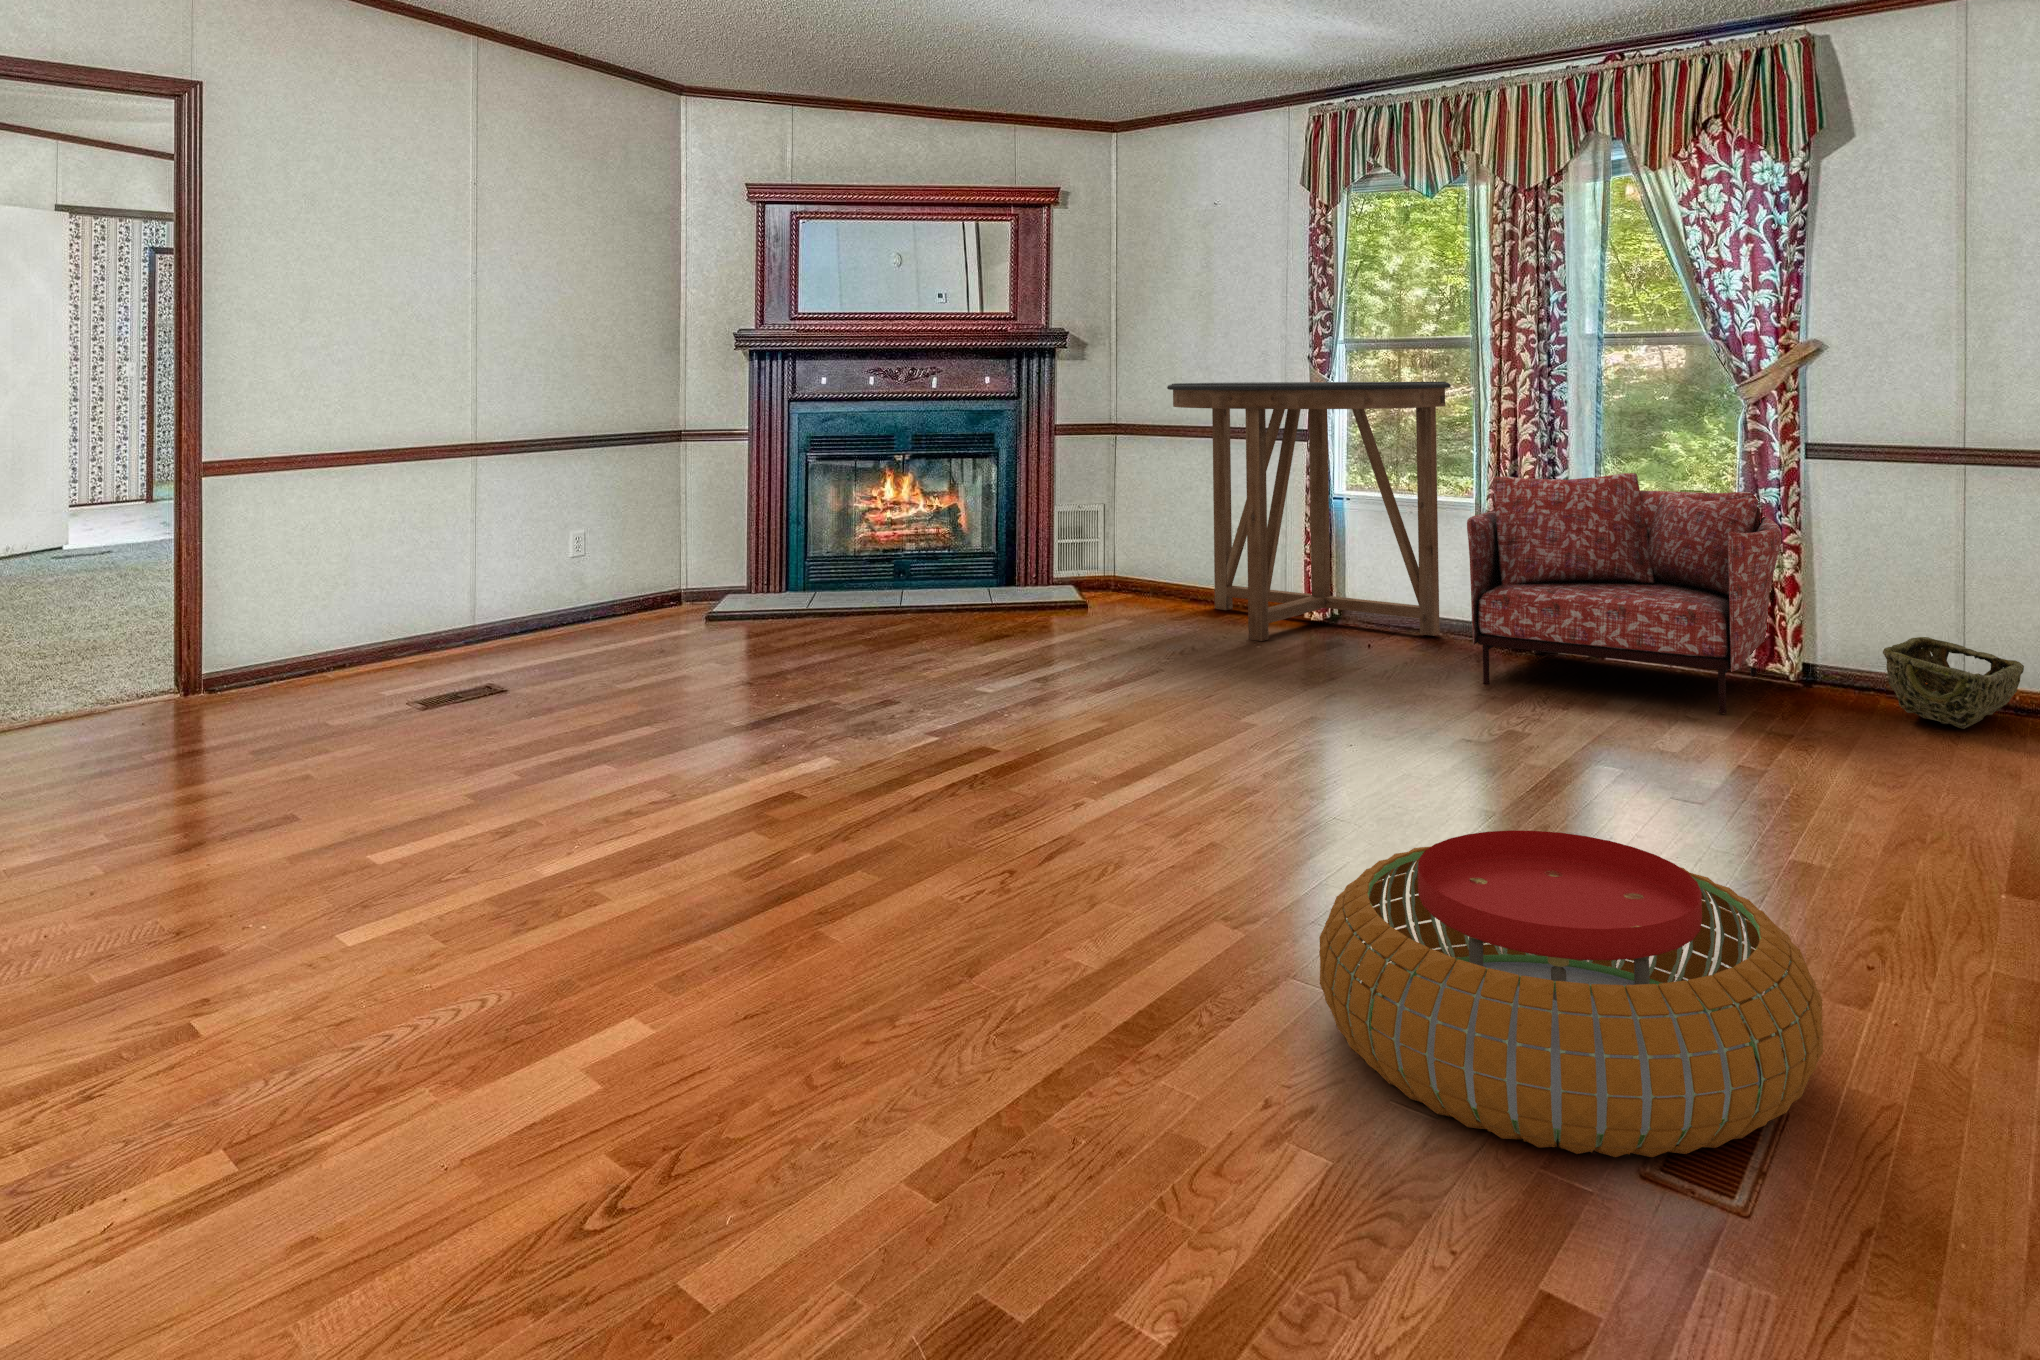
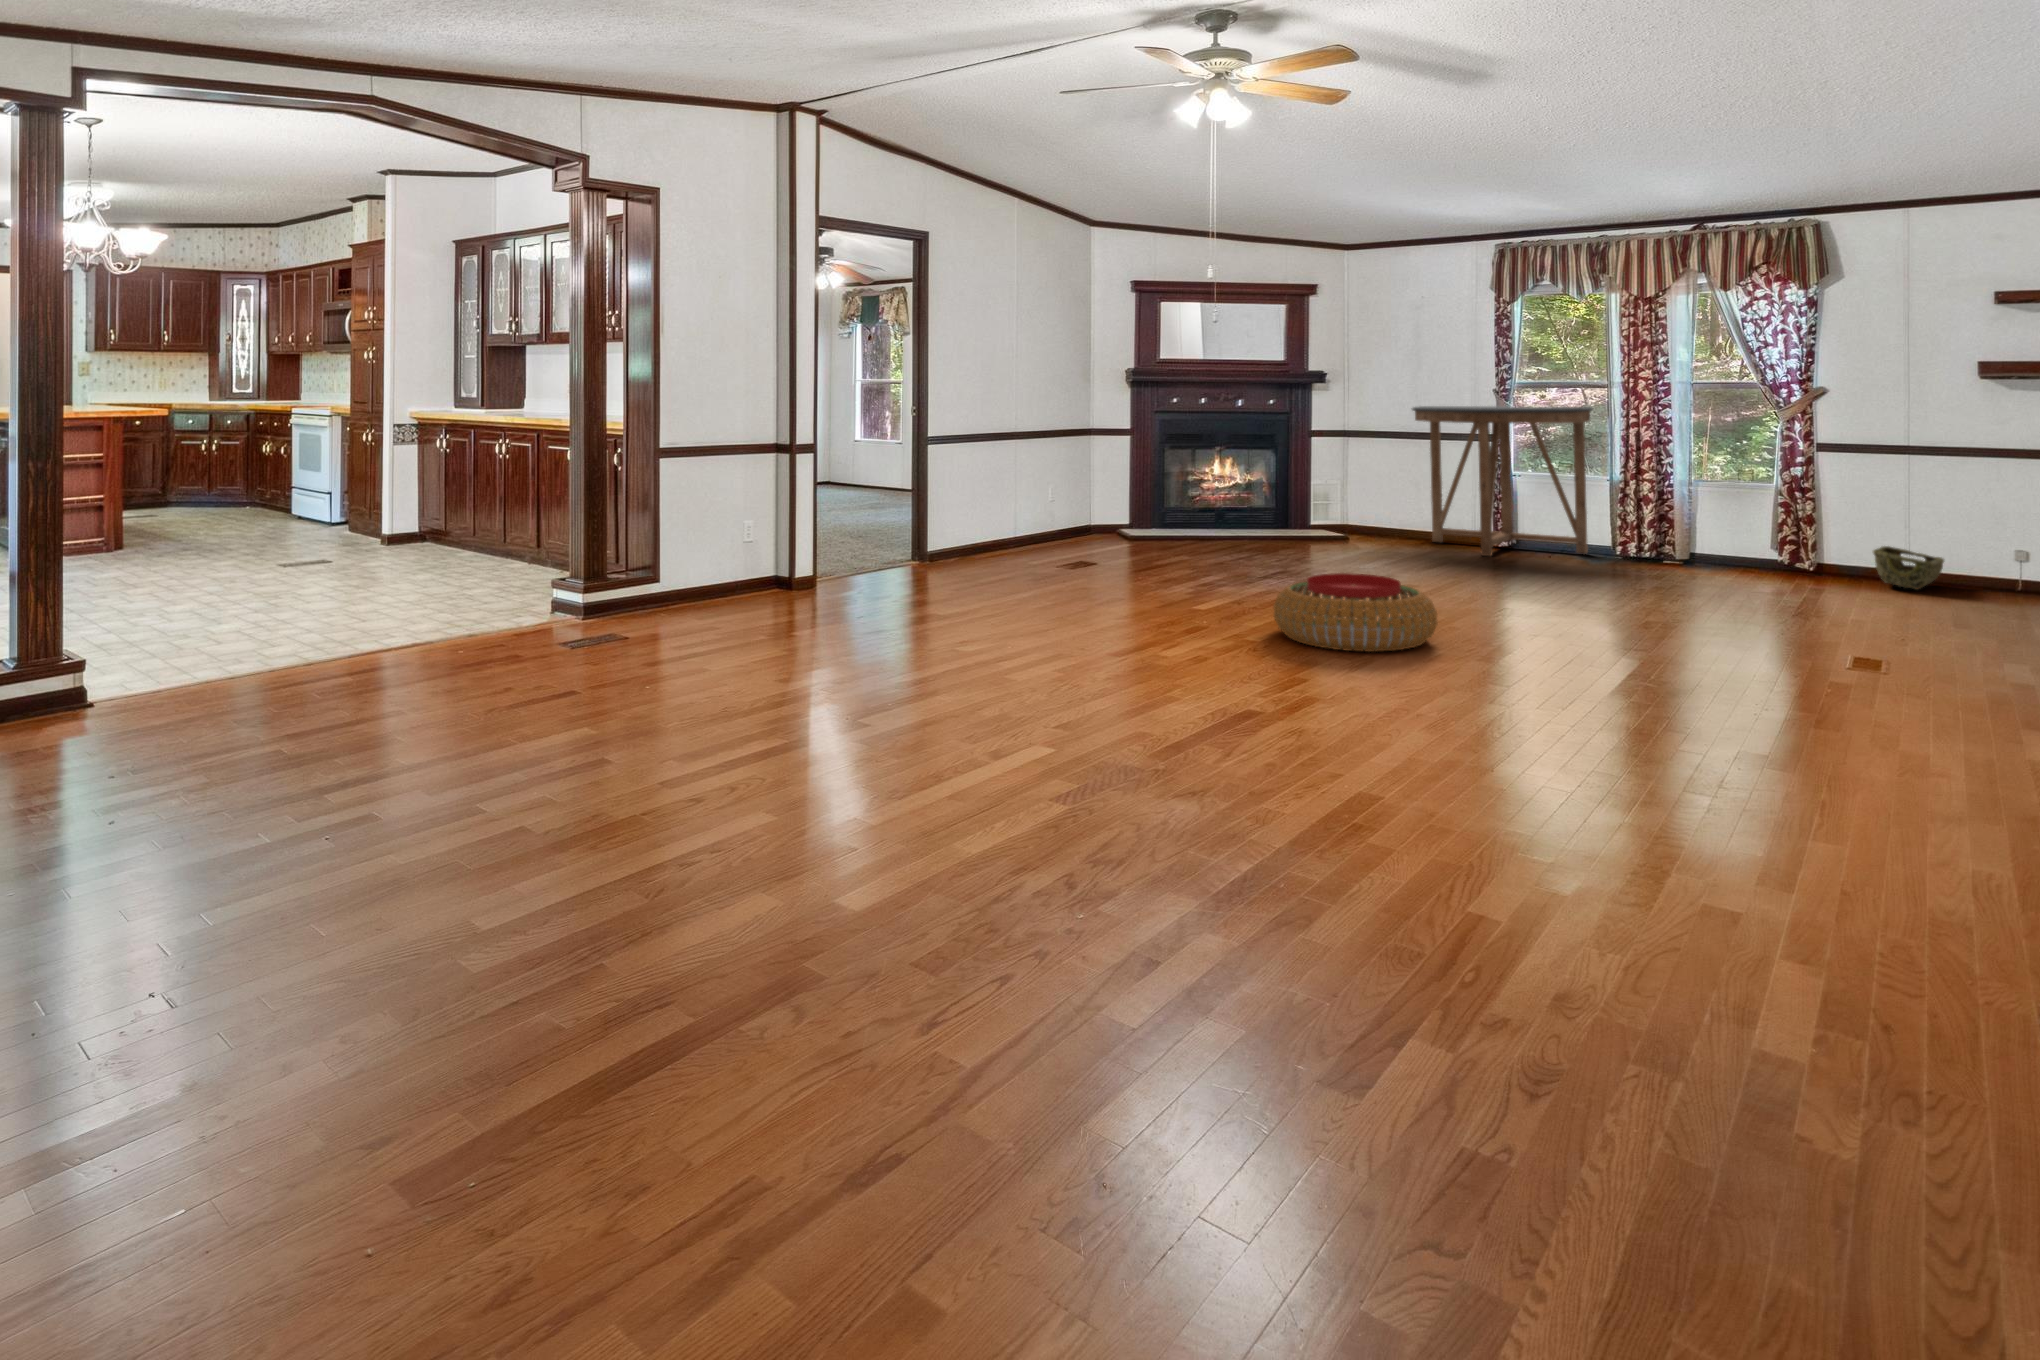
armchair: present [1467,473,1781,714] -> none [1625,460,1811,585]
pouf: present [1319,830,1823,1157] -> present [1273,573,1438,652]

